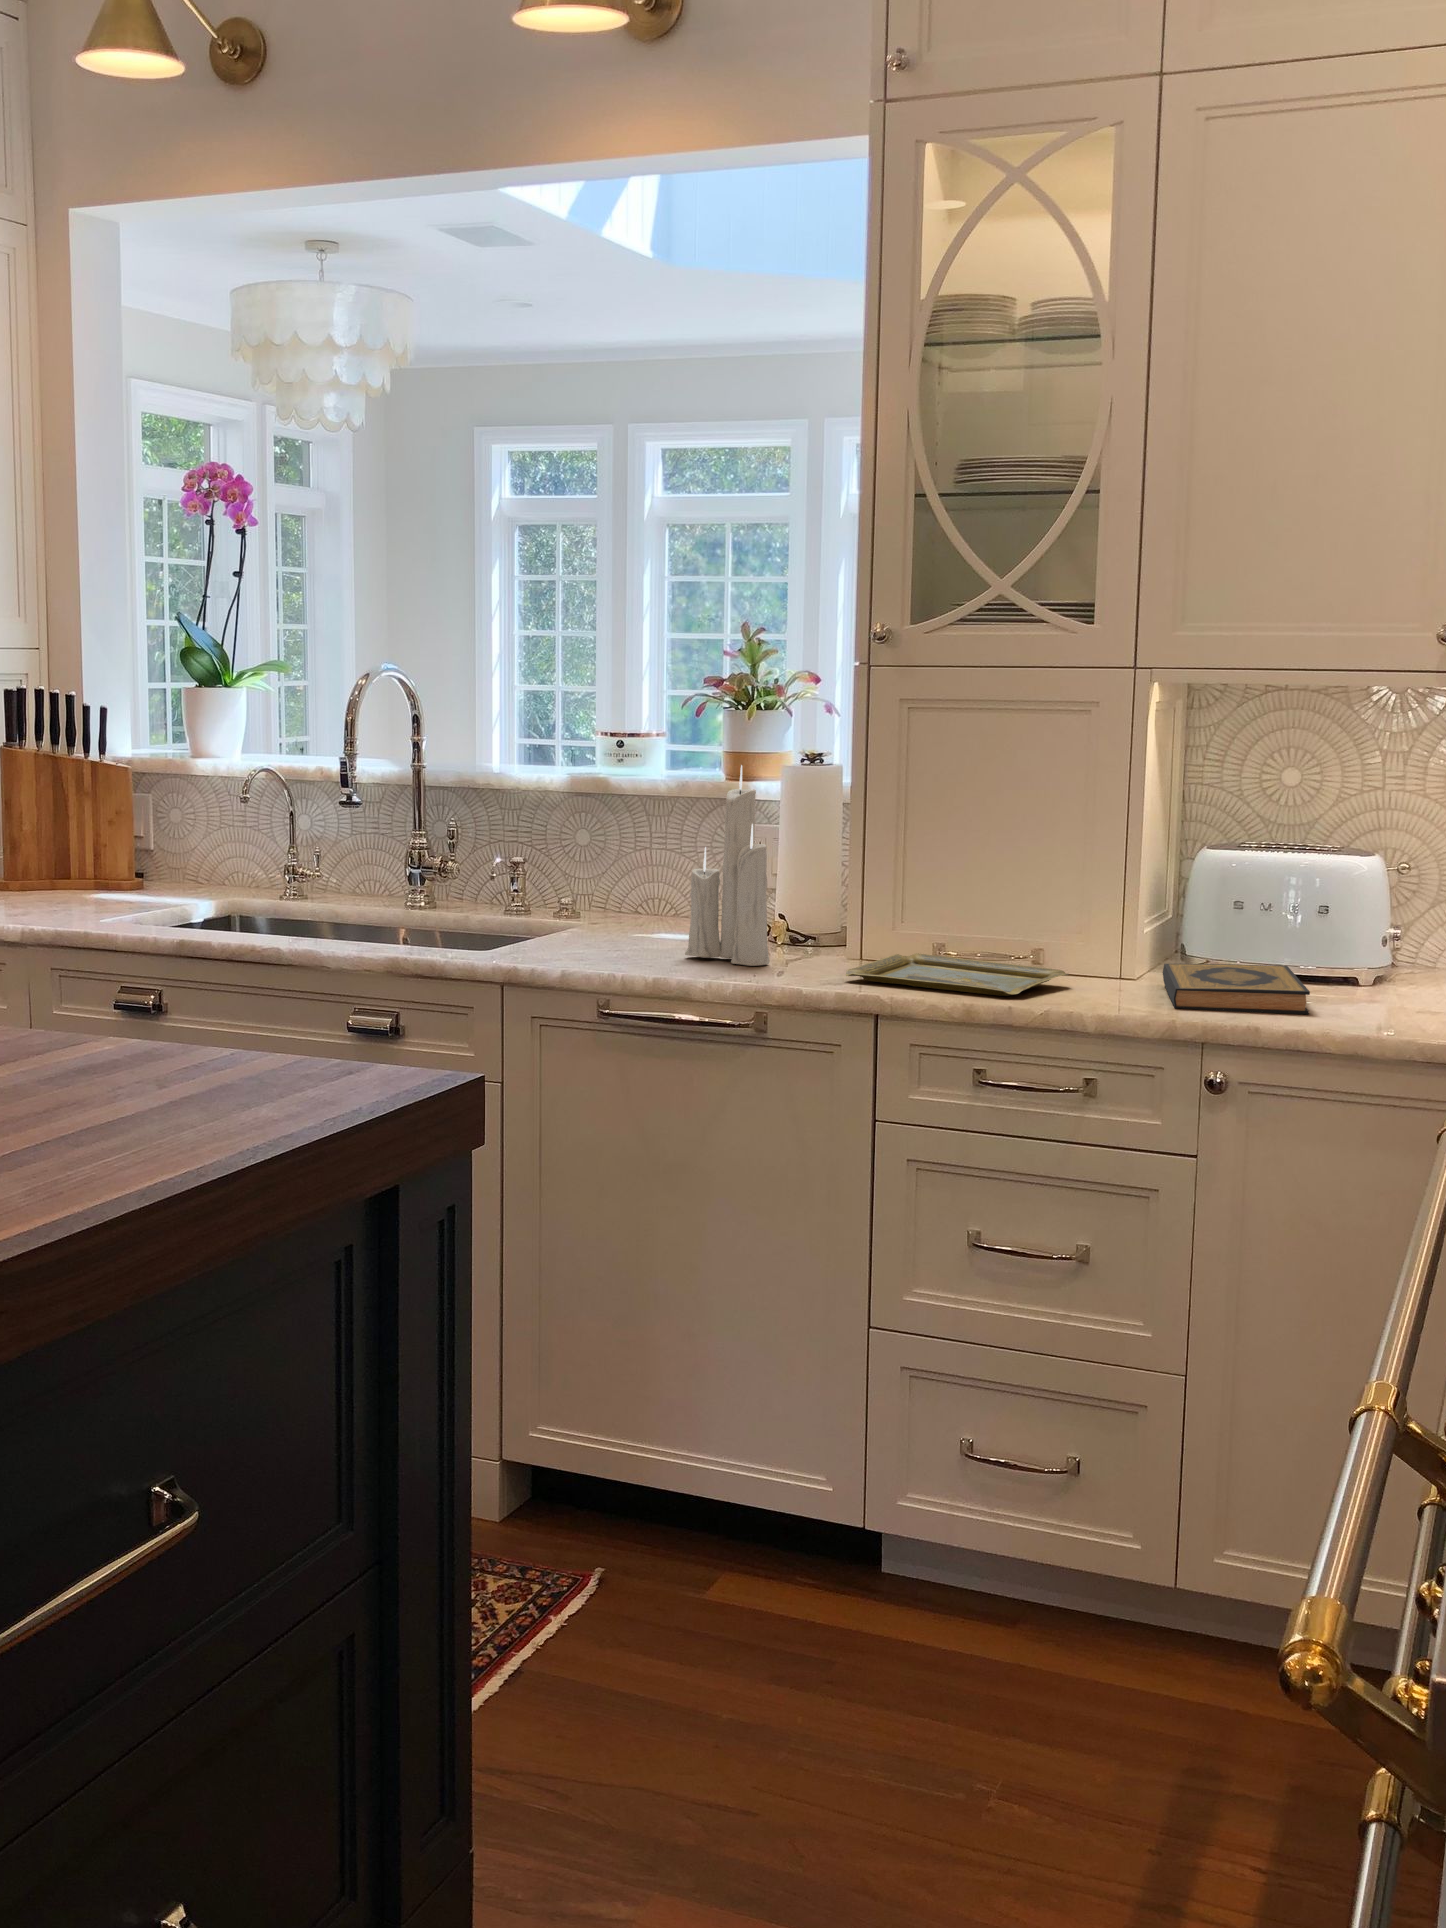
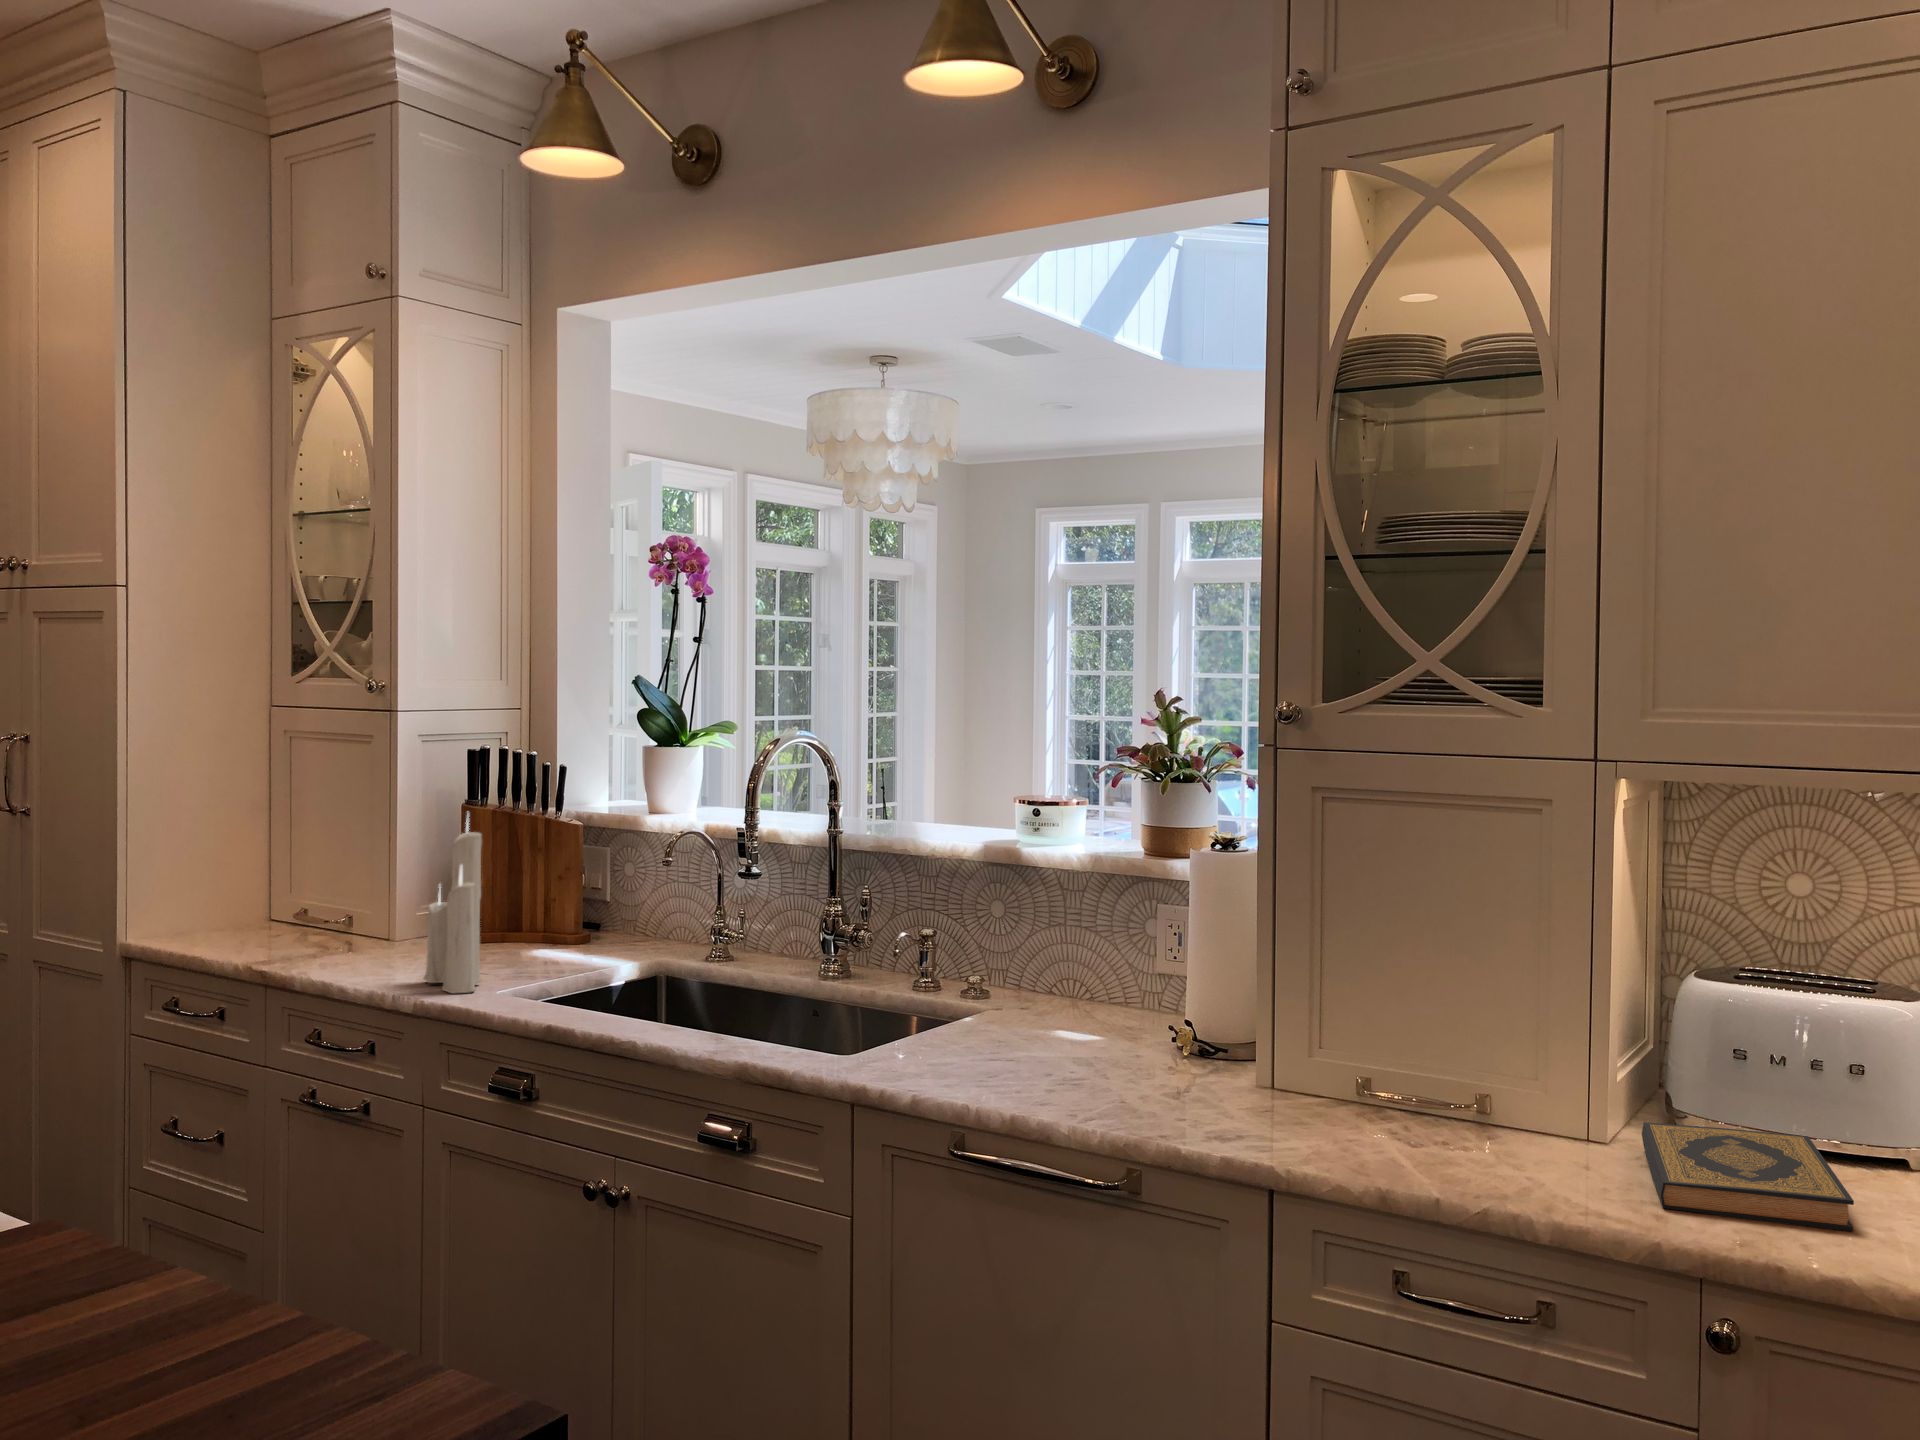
candle: present [685,765,770,966] -> present [423,816,482,993]
tray: present [846,953,1069,996] -> none [1241,1086,1520,1171]

